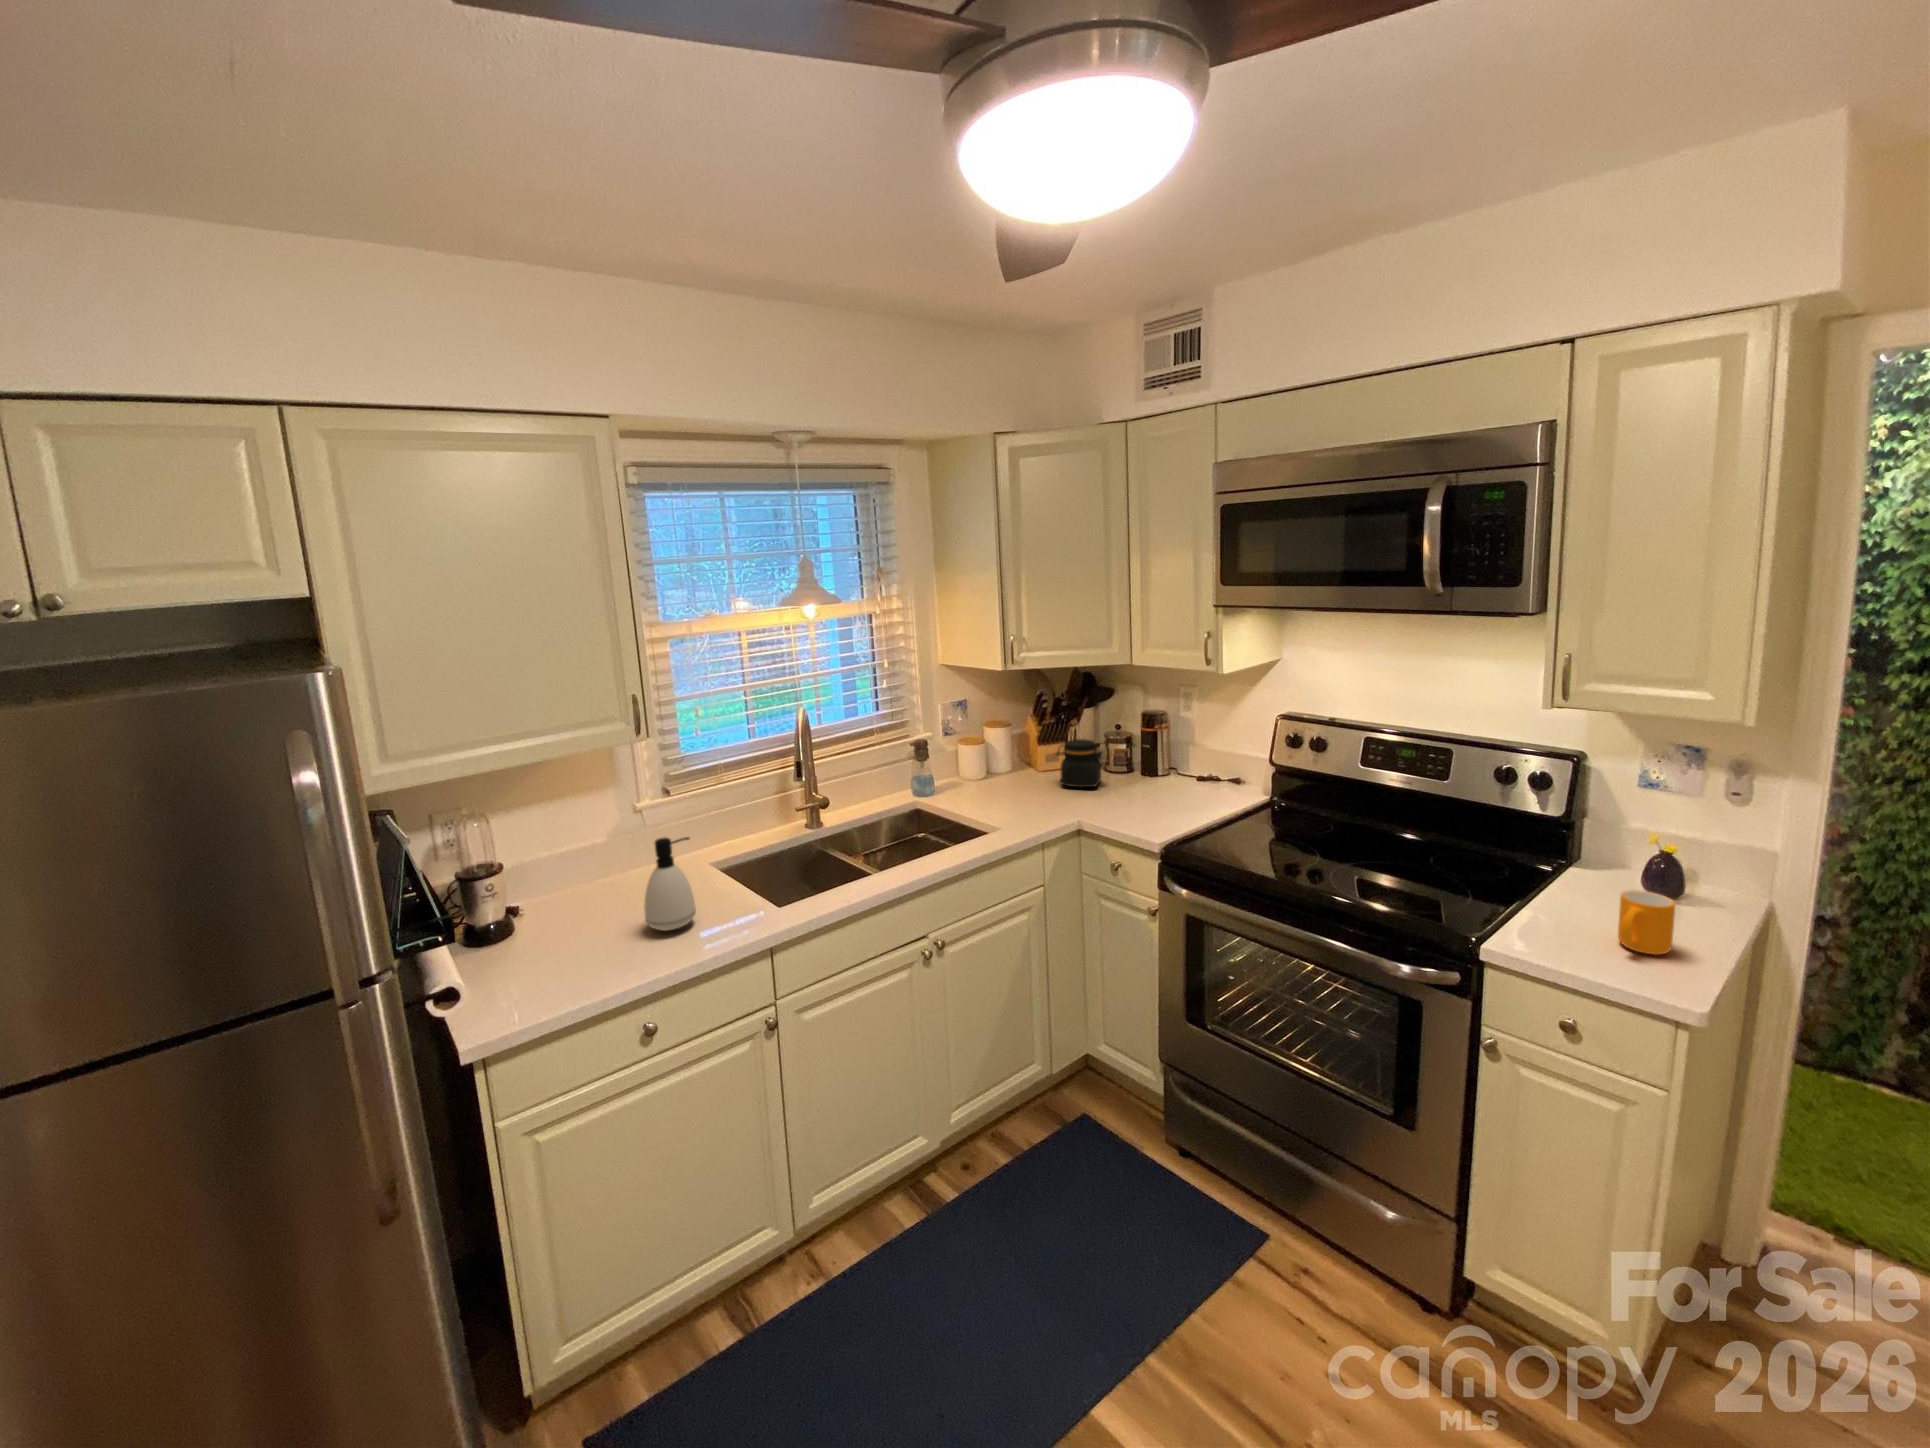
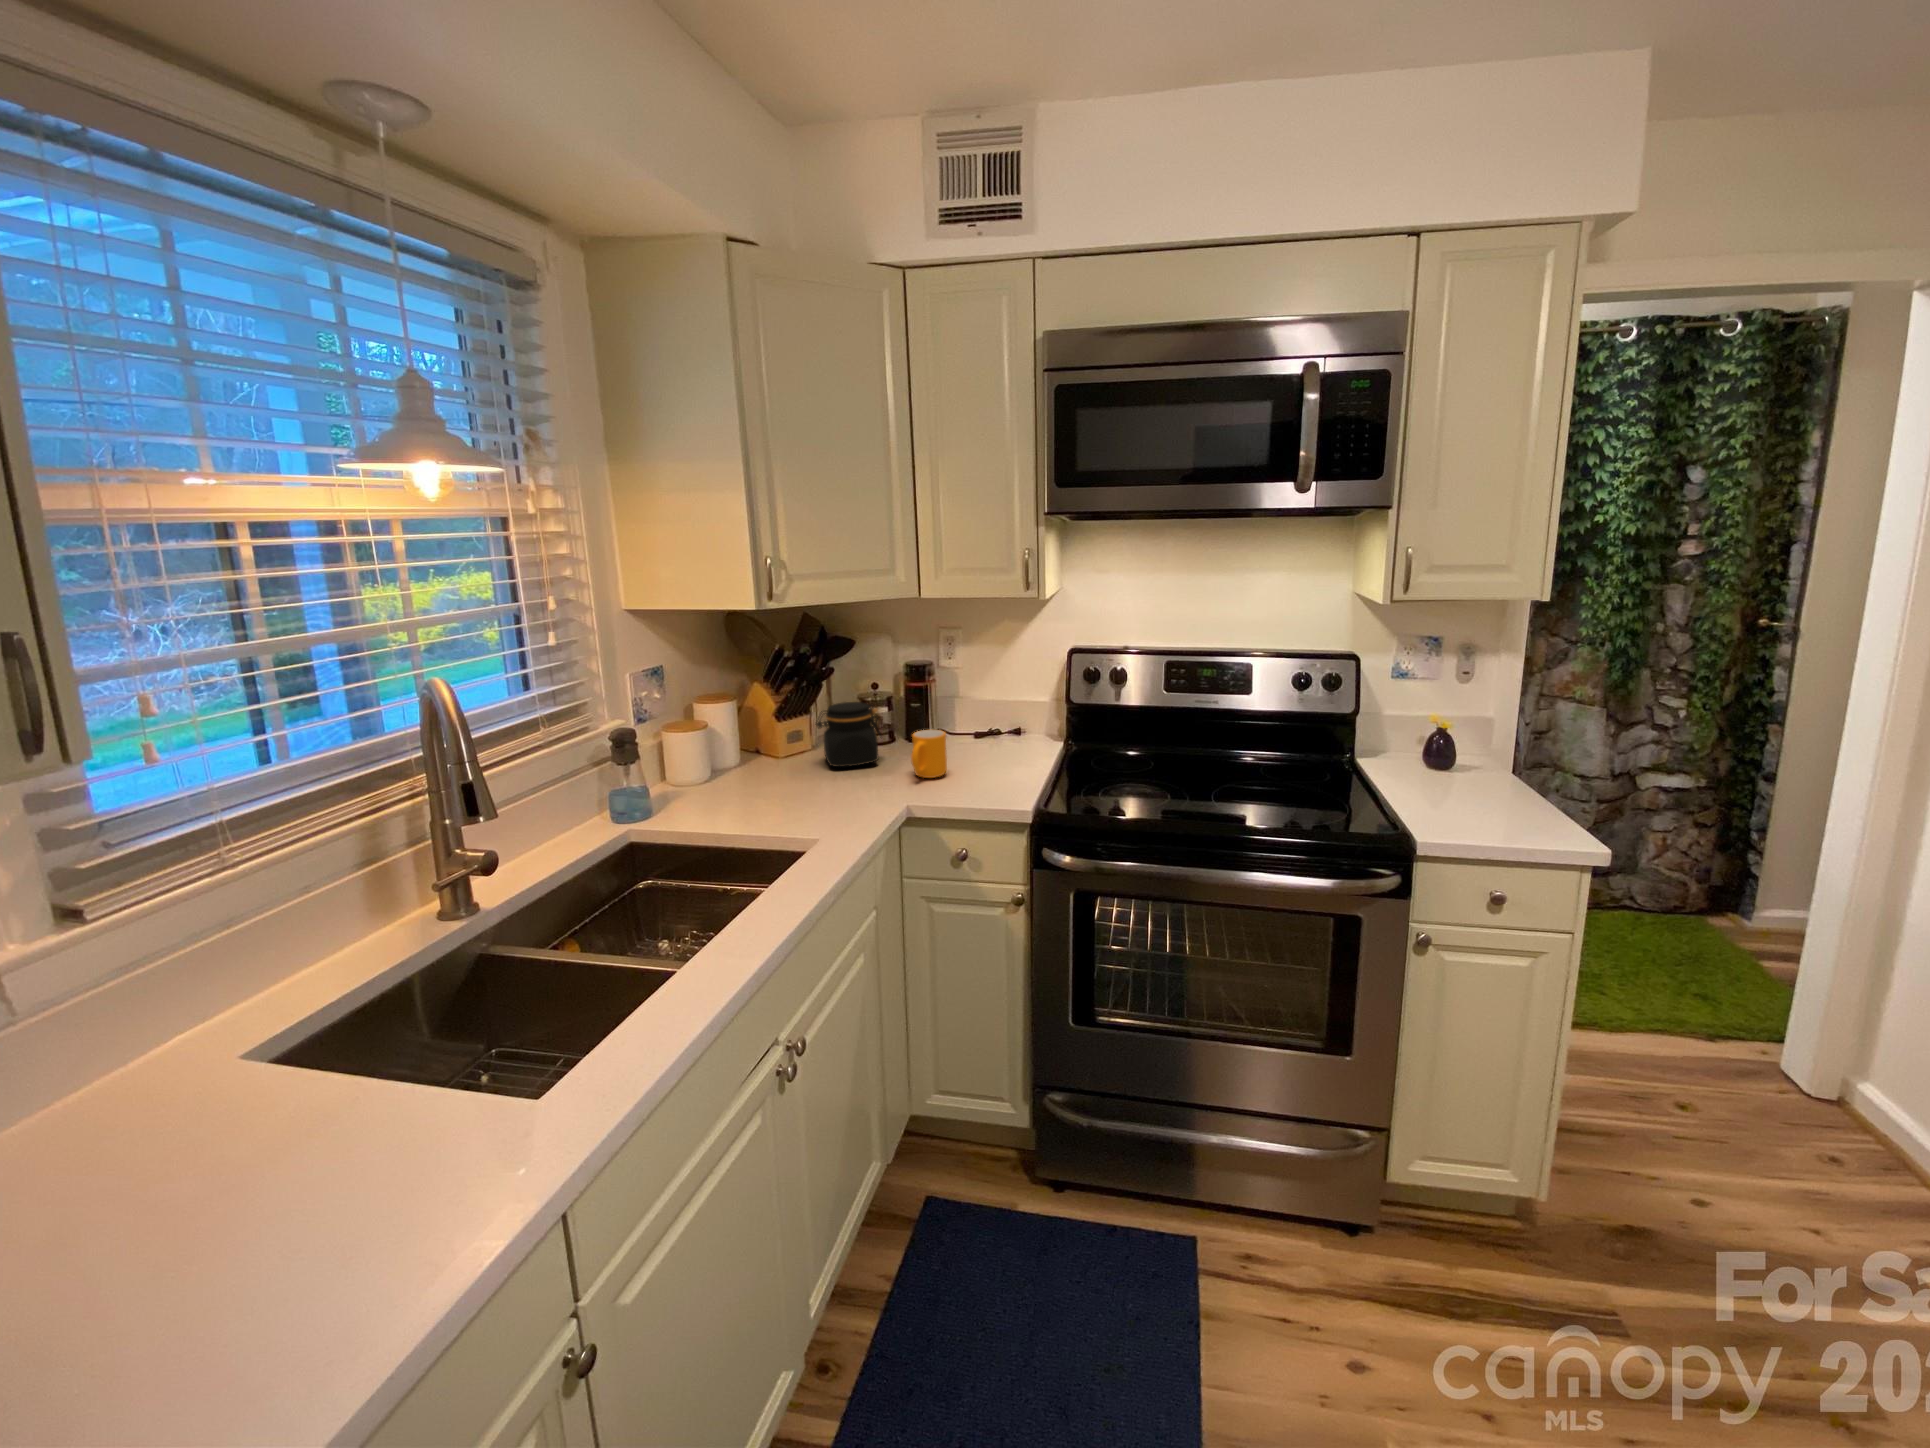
soap dispenser: present [644,837,696,931] -> none [111,1013,299,1304]
mug: present [1618,890,1675,955] -> present [911,730,947,778]

